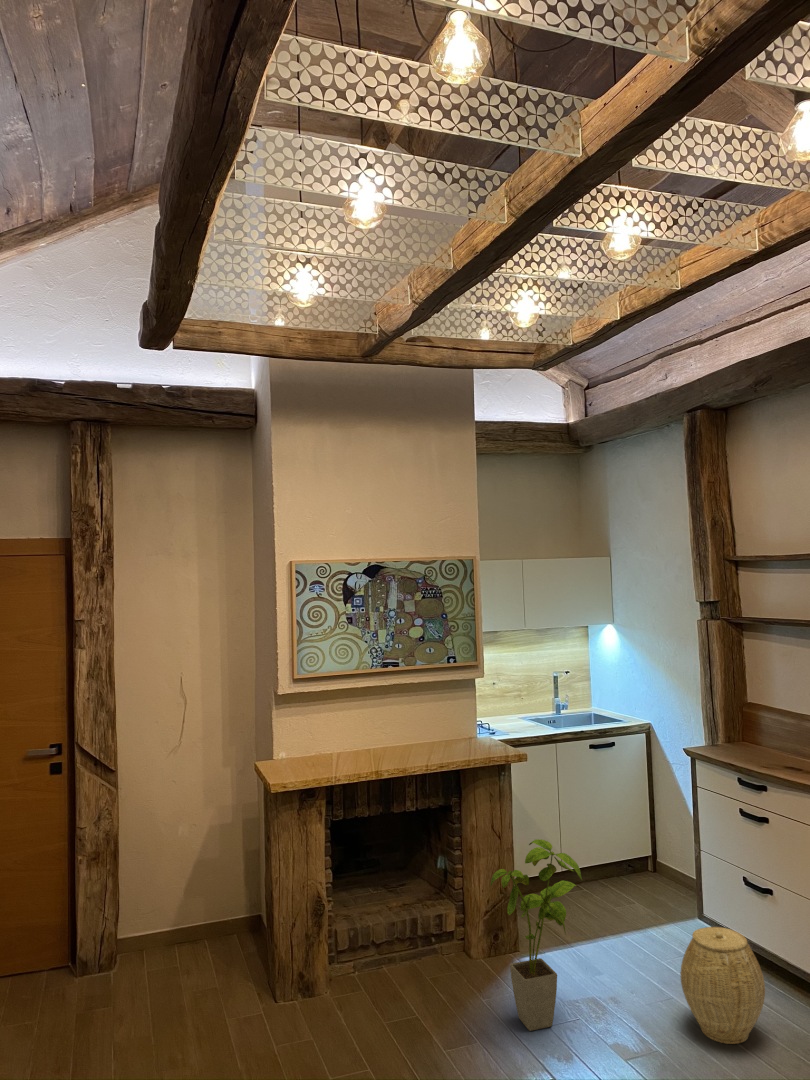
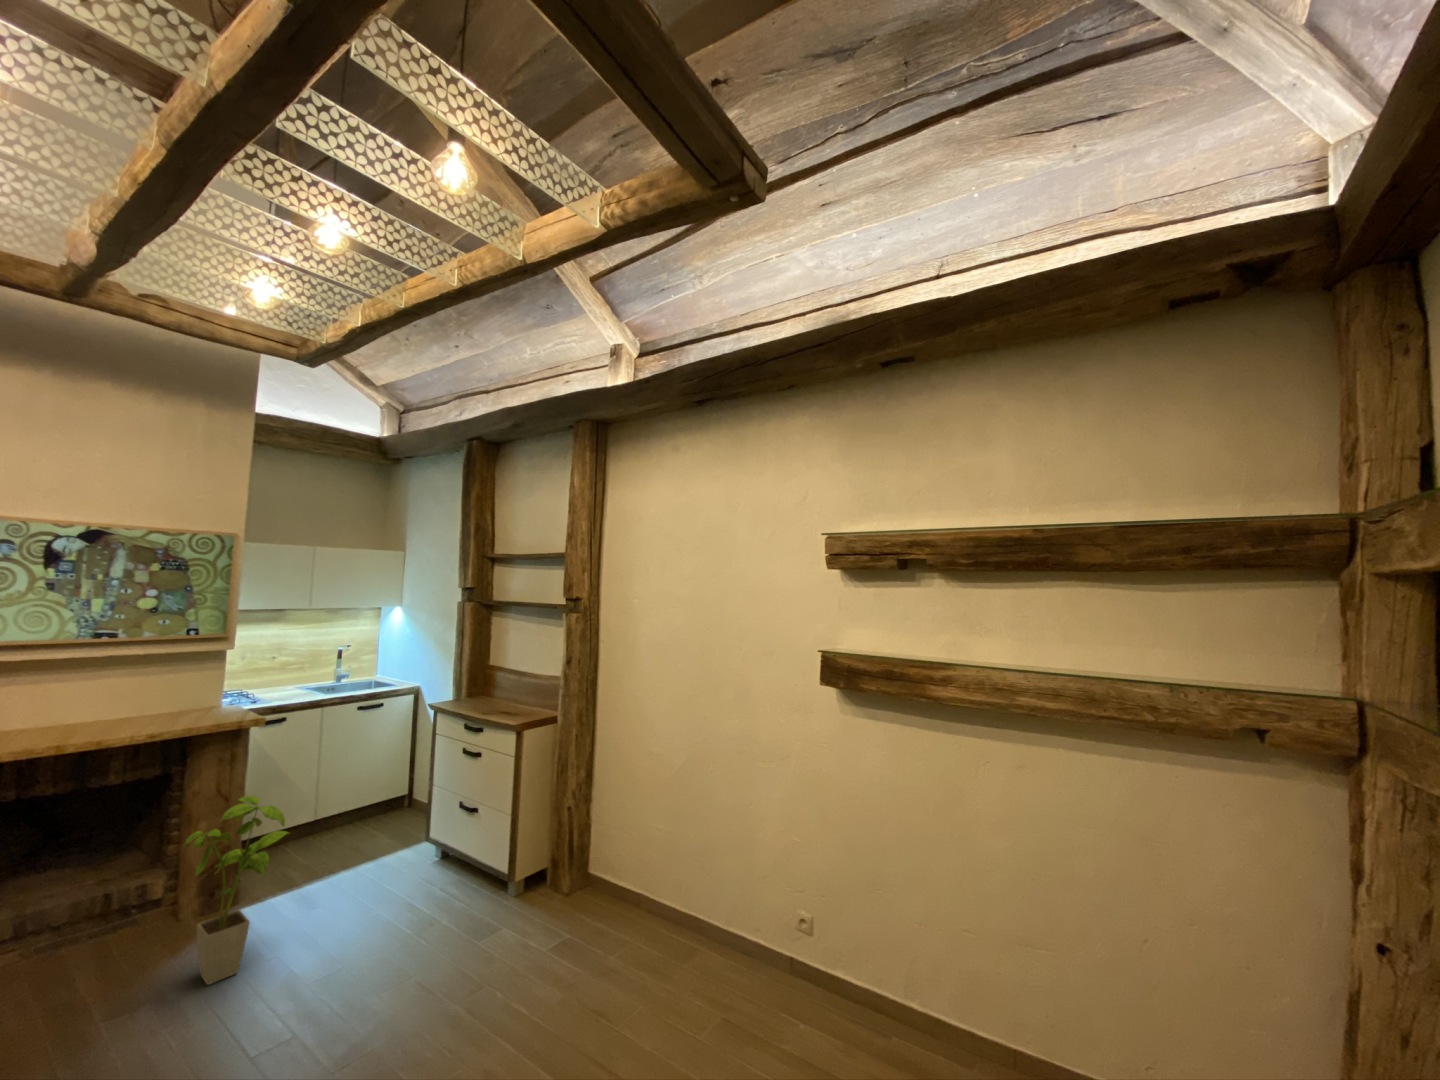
woven basket: present [680,927,765,1044] -> none [380,845,452,941]

